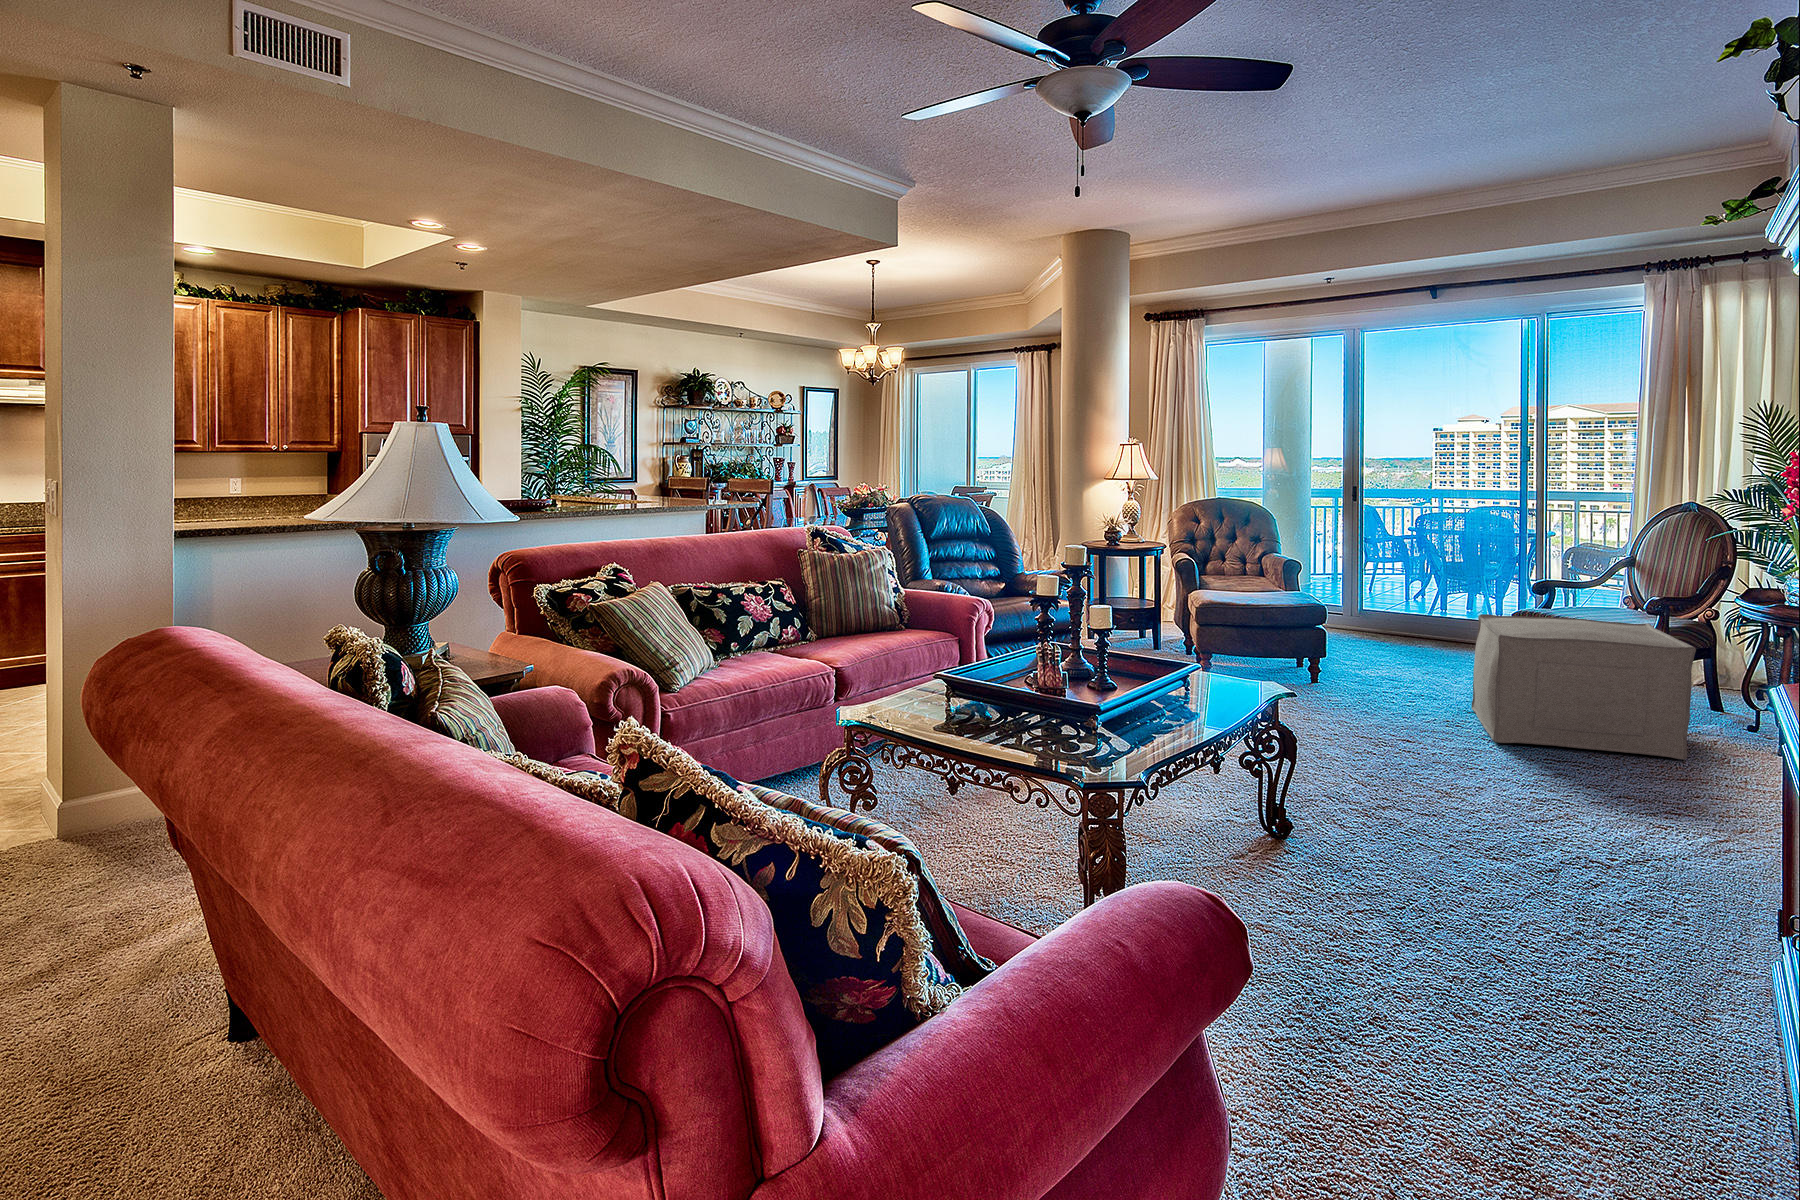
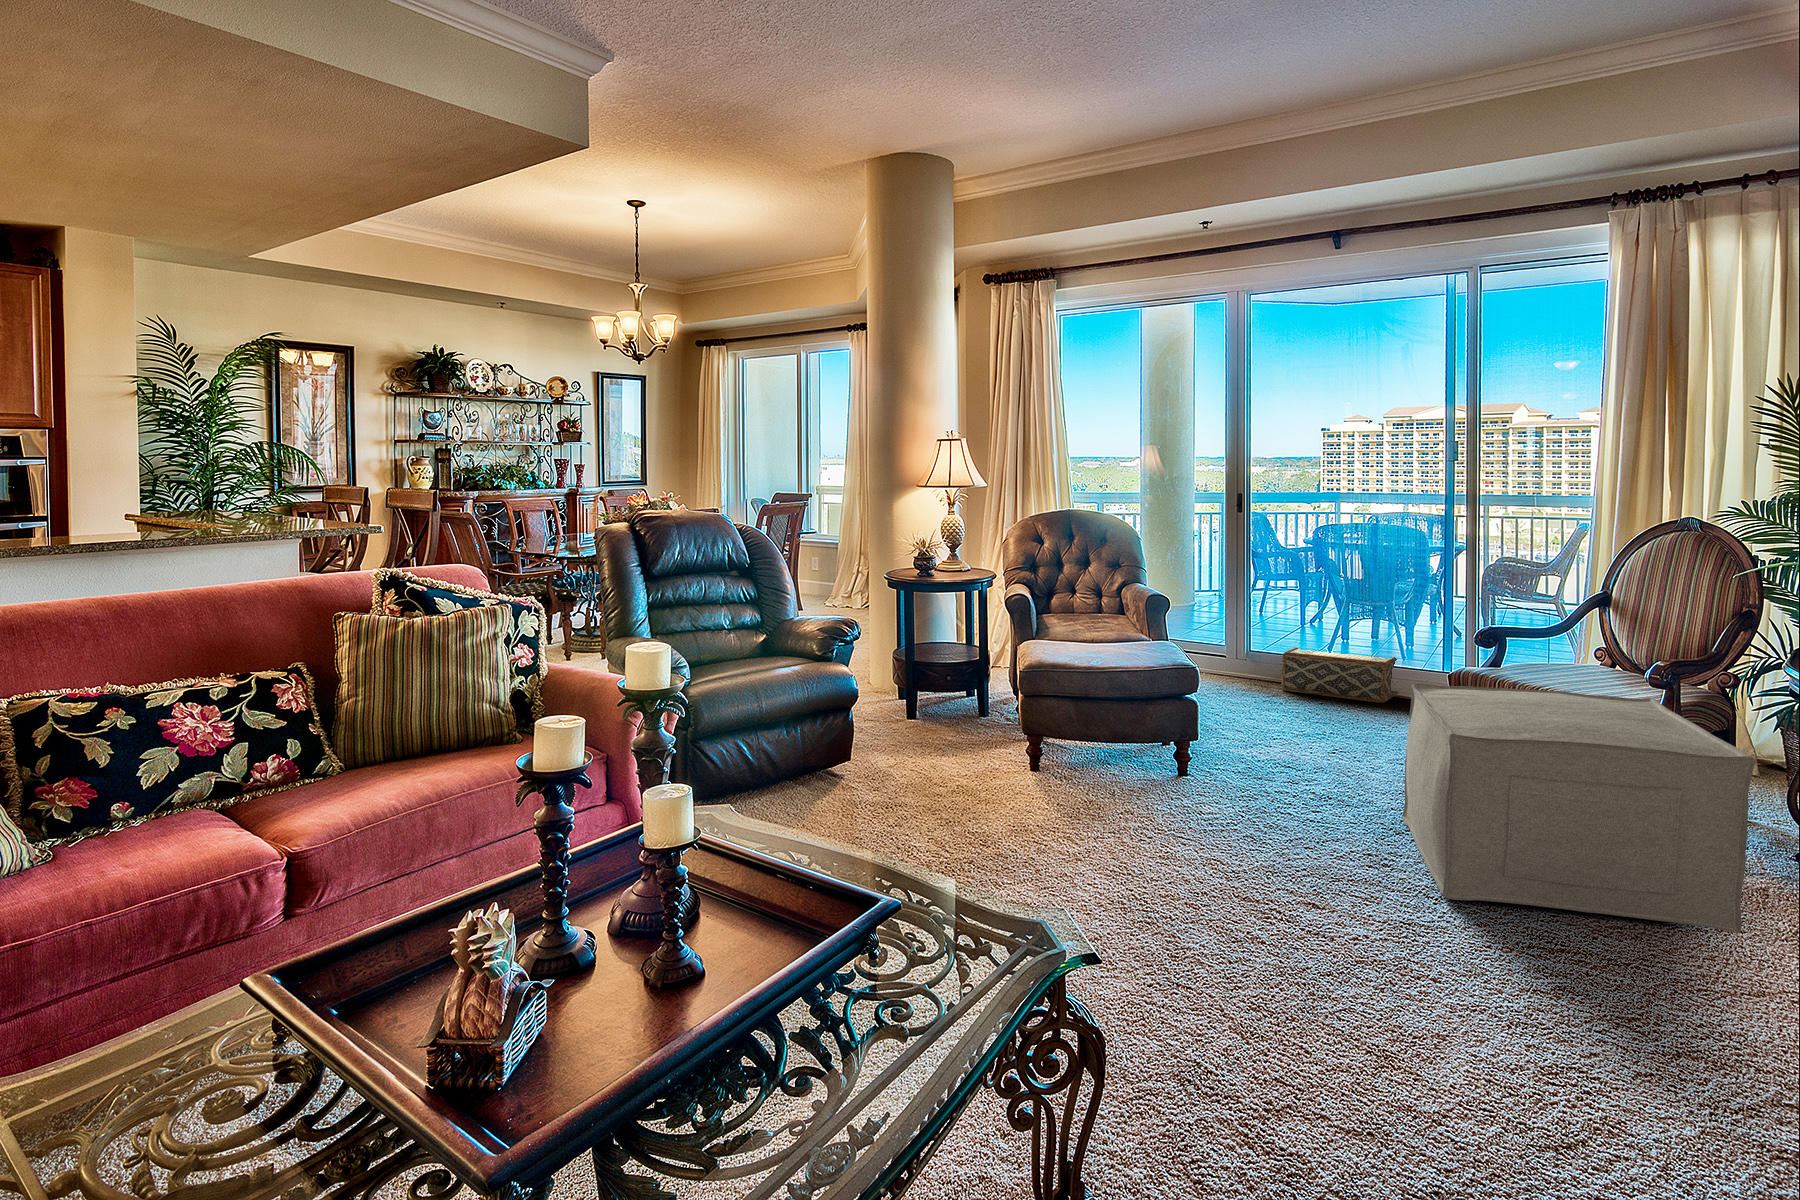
woven basket: none [1383,608,1480,650] -> present [1282,647,1399,703]

